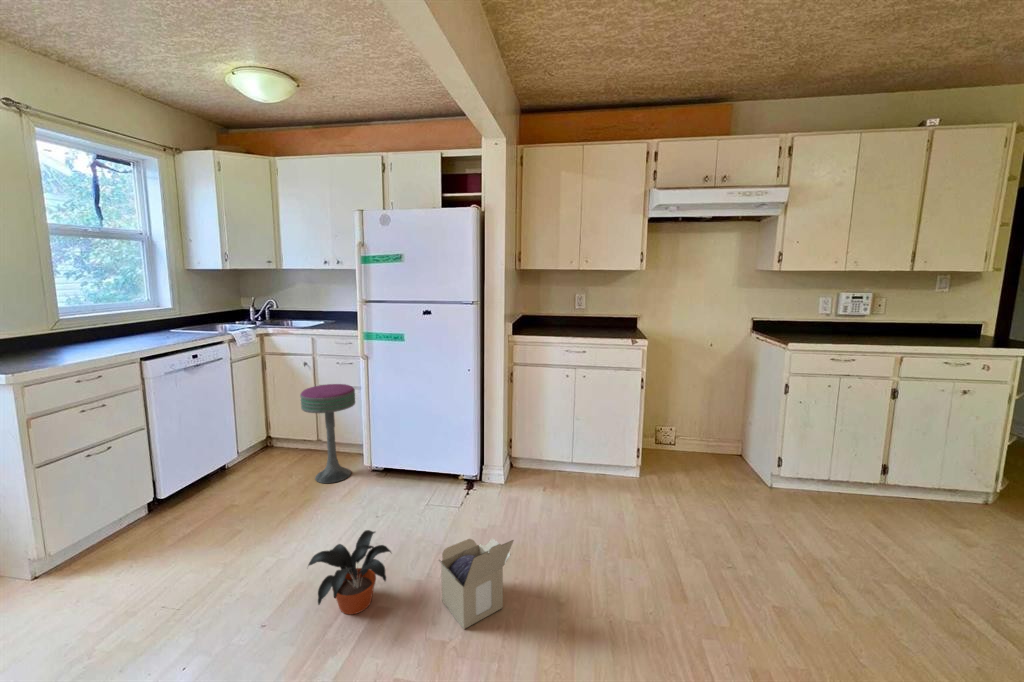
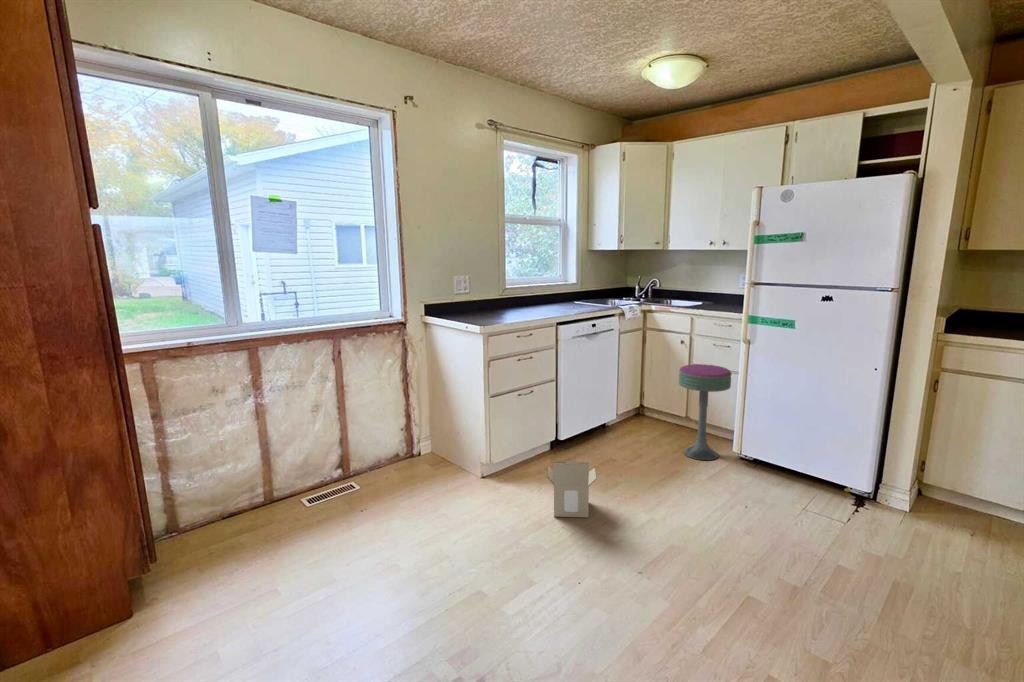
potted plant: present [308,530,391,615] -> none [689,503,767,571]
cardboard box: present [439,538,513,629] -> present [547,461,597,518]

